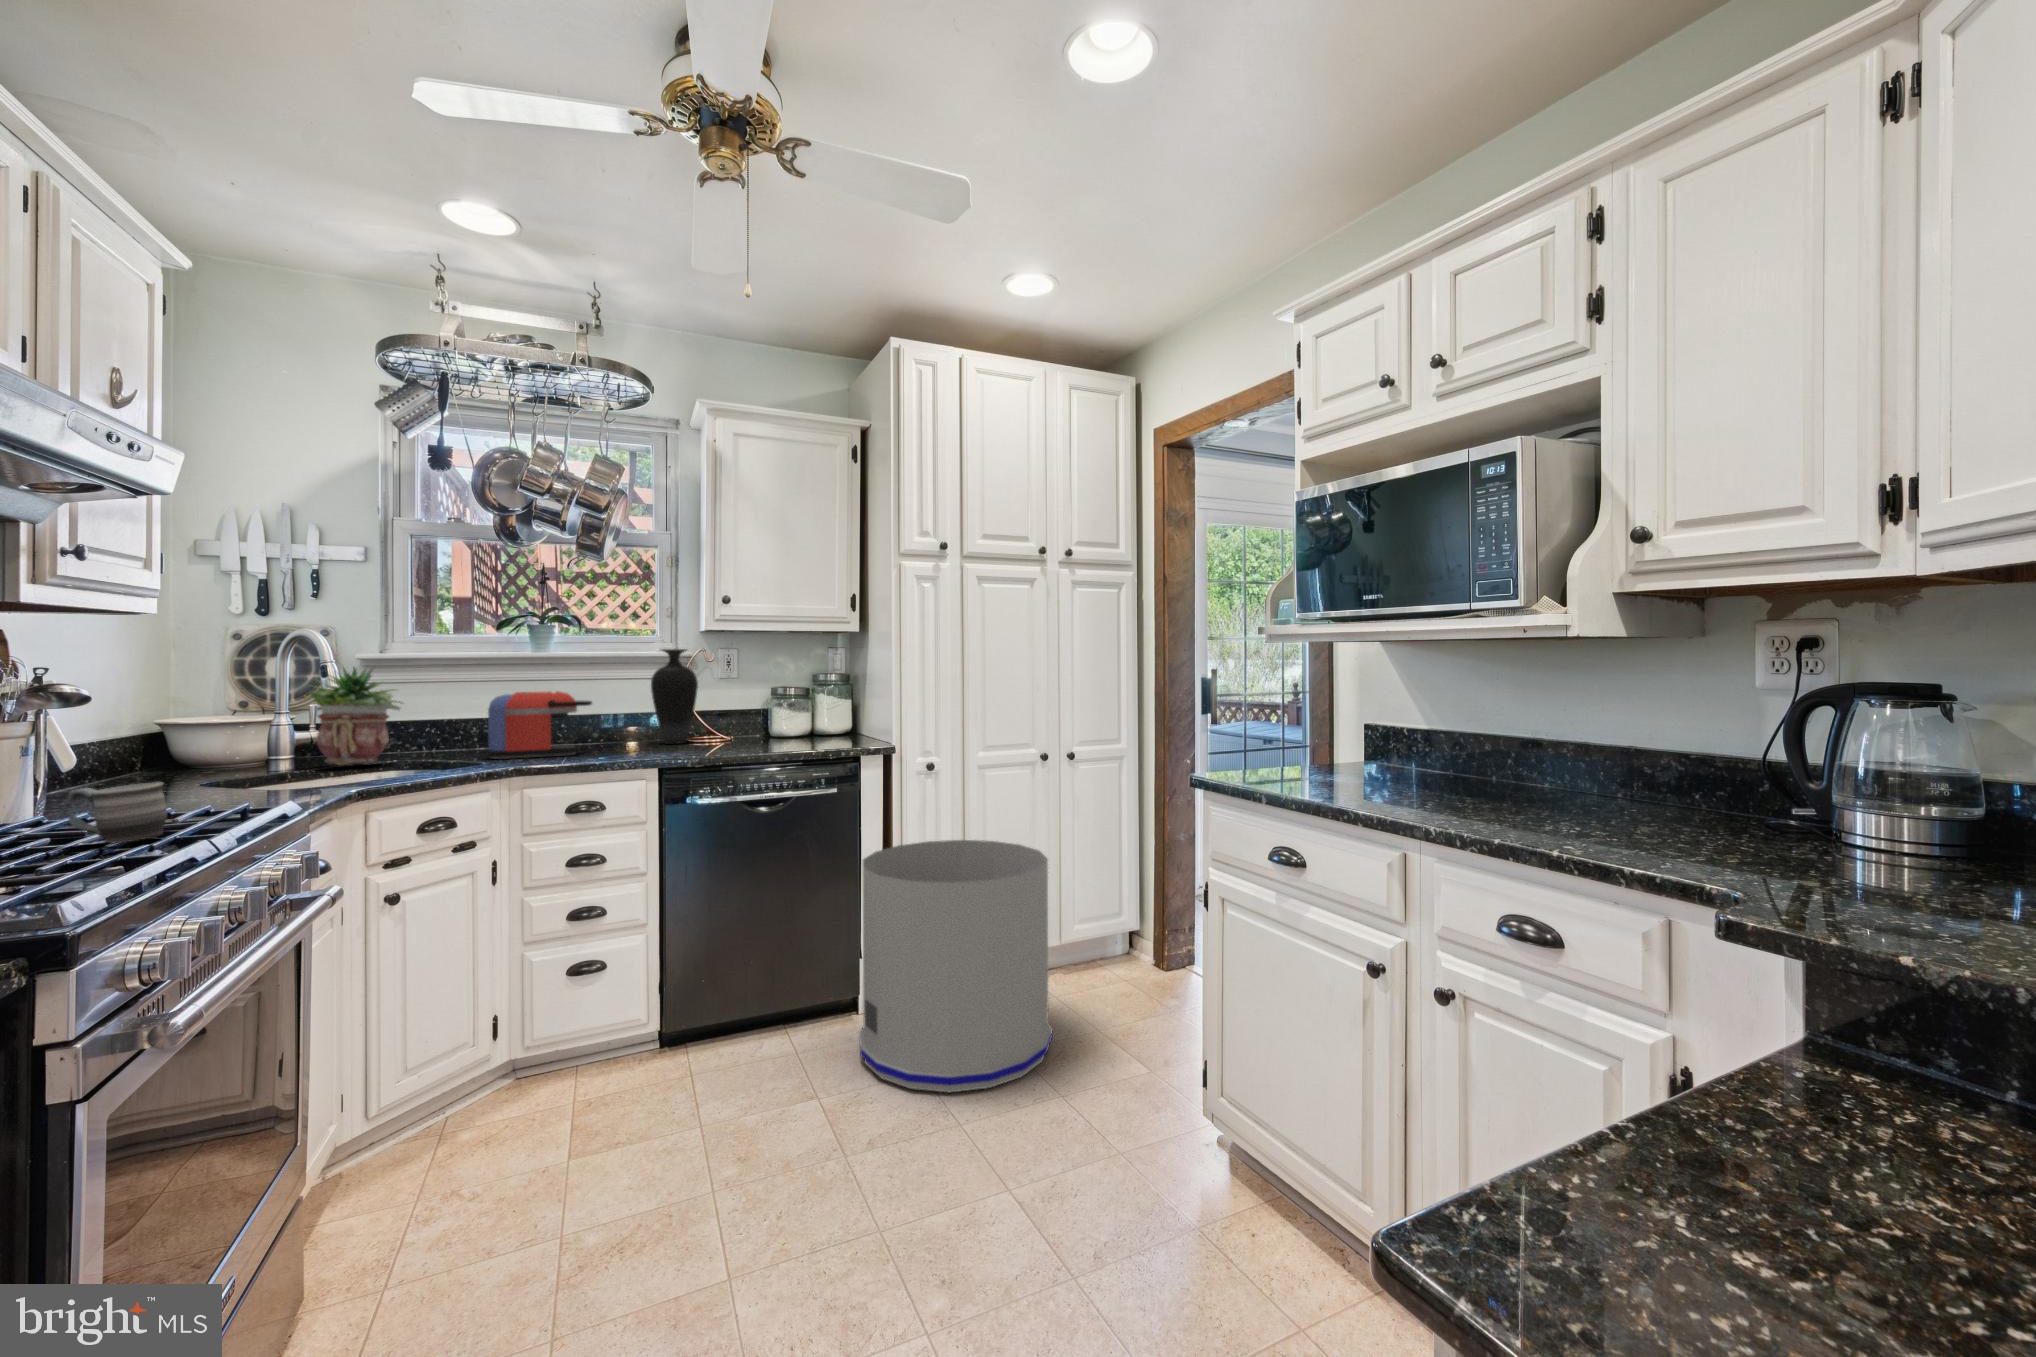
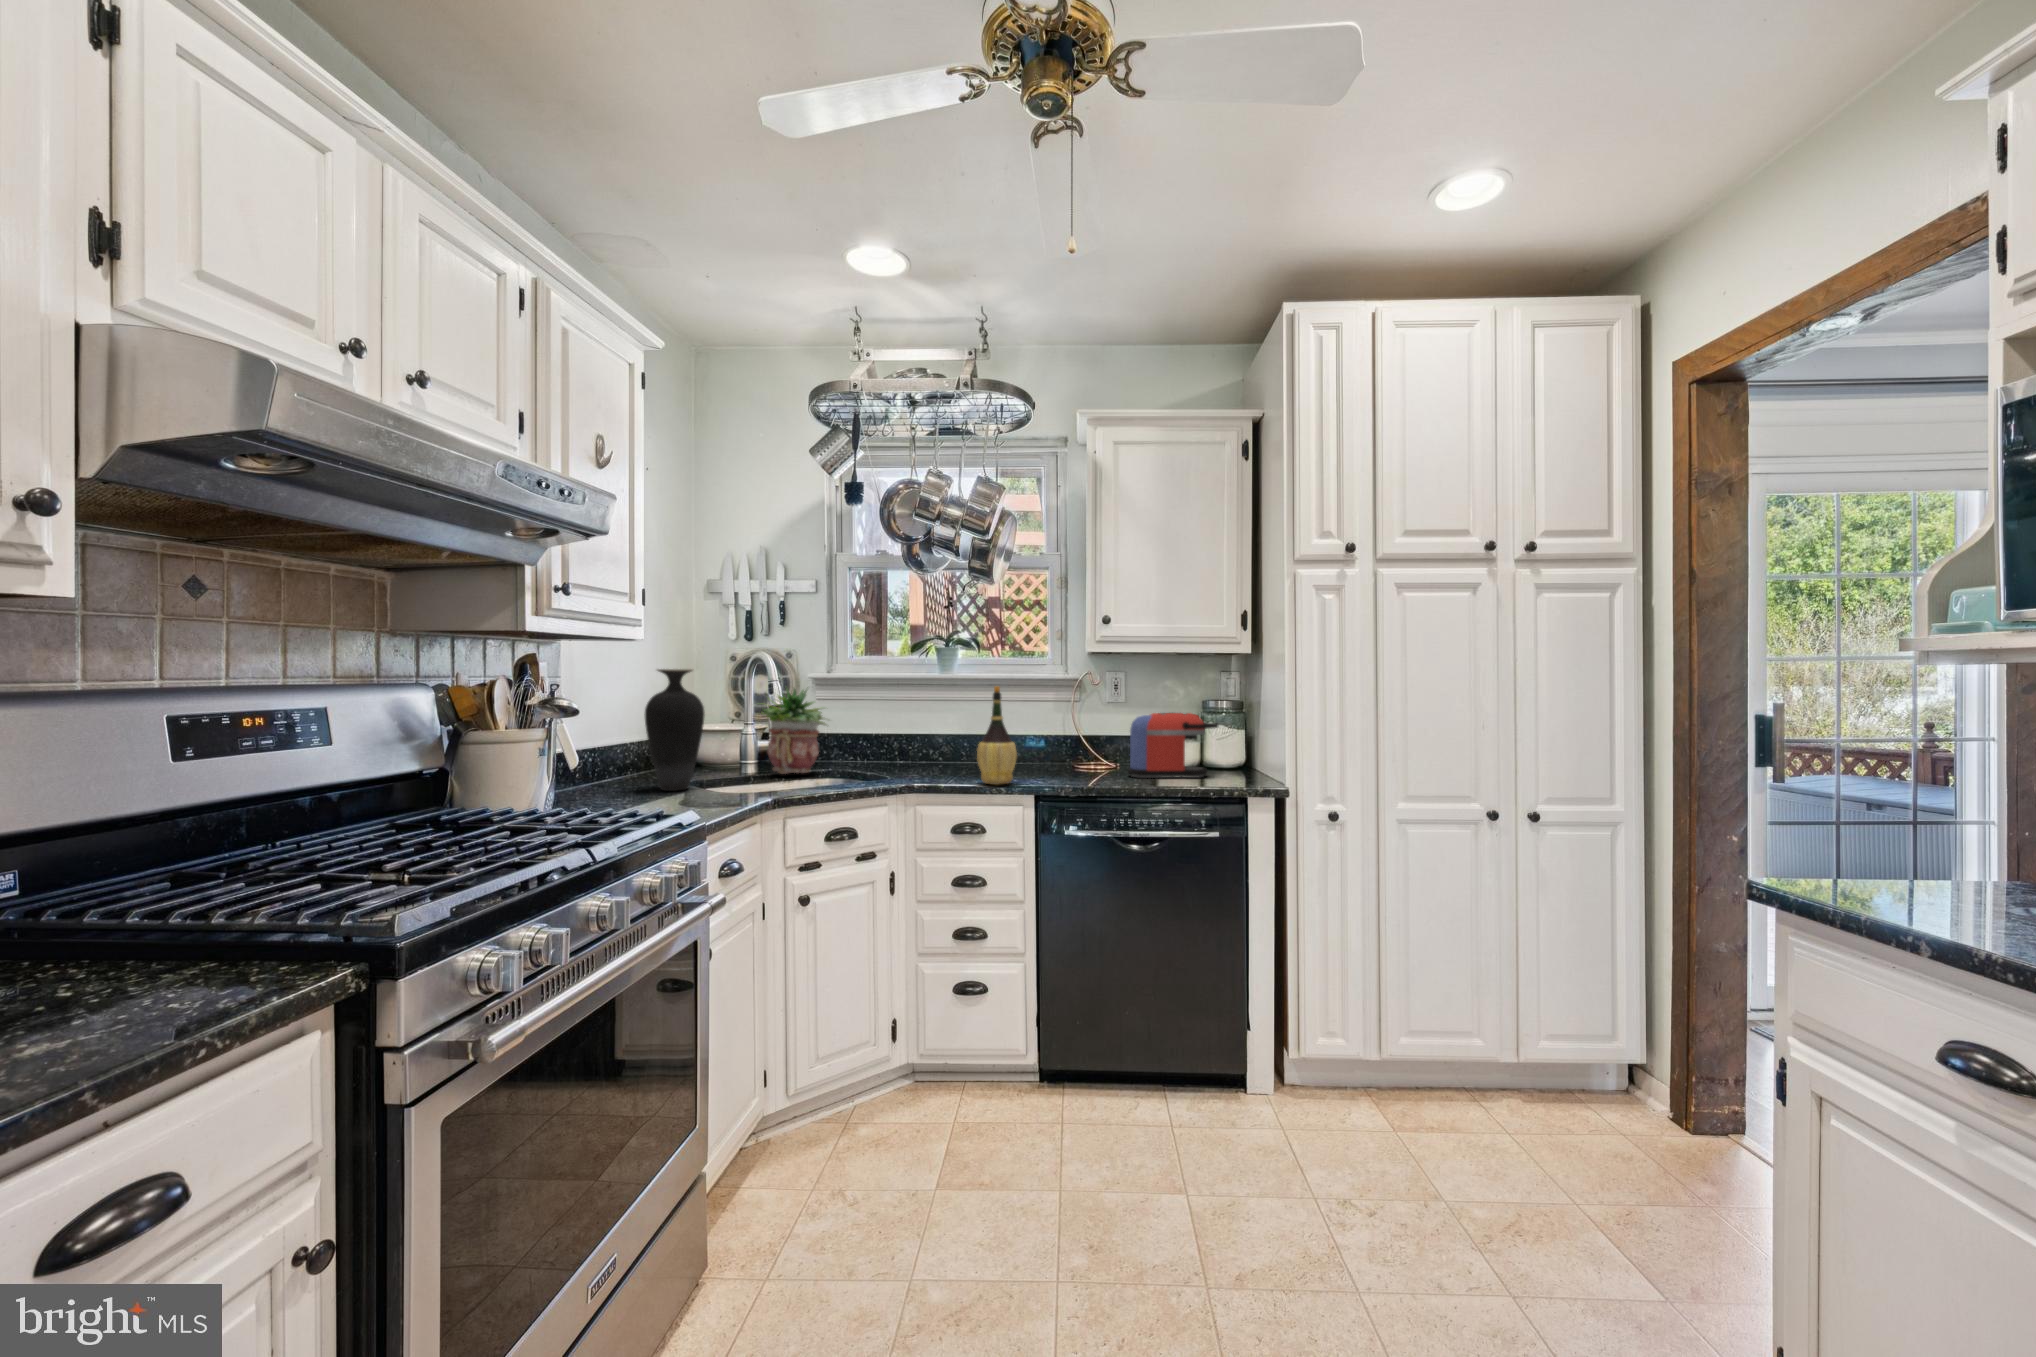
vase: present [651,649,698,744] -> present [644,669,705,791]
wine bottle: none [597,662,640,760] -> present [977,686,1017,784]
coffee maker: present [486,691,592,759] -> present [1128,713,1218,778]
mug: present [68,782,167,843] -> none [536,796,599,848]
trash can: present [859,840,1053,1092] -> none [1237,904,1499,1251]

